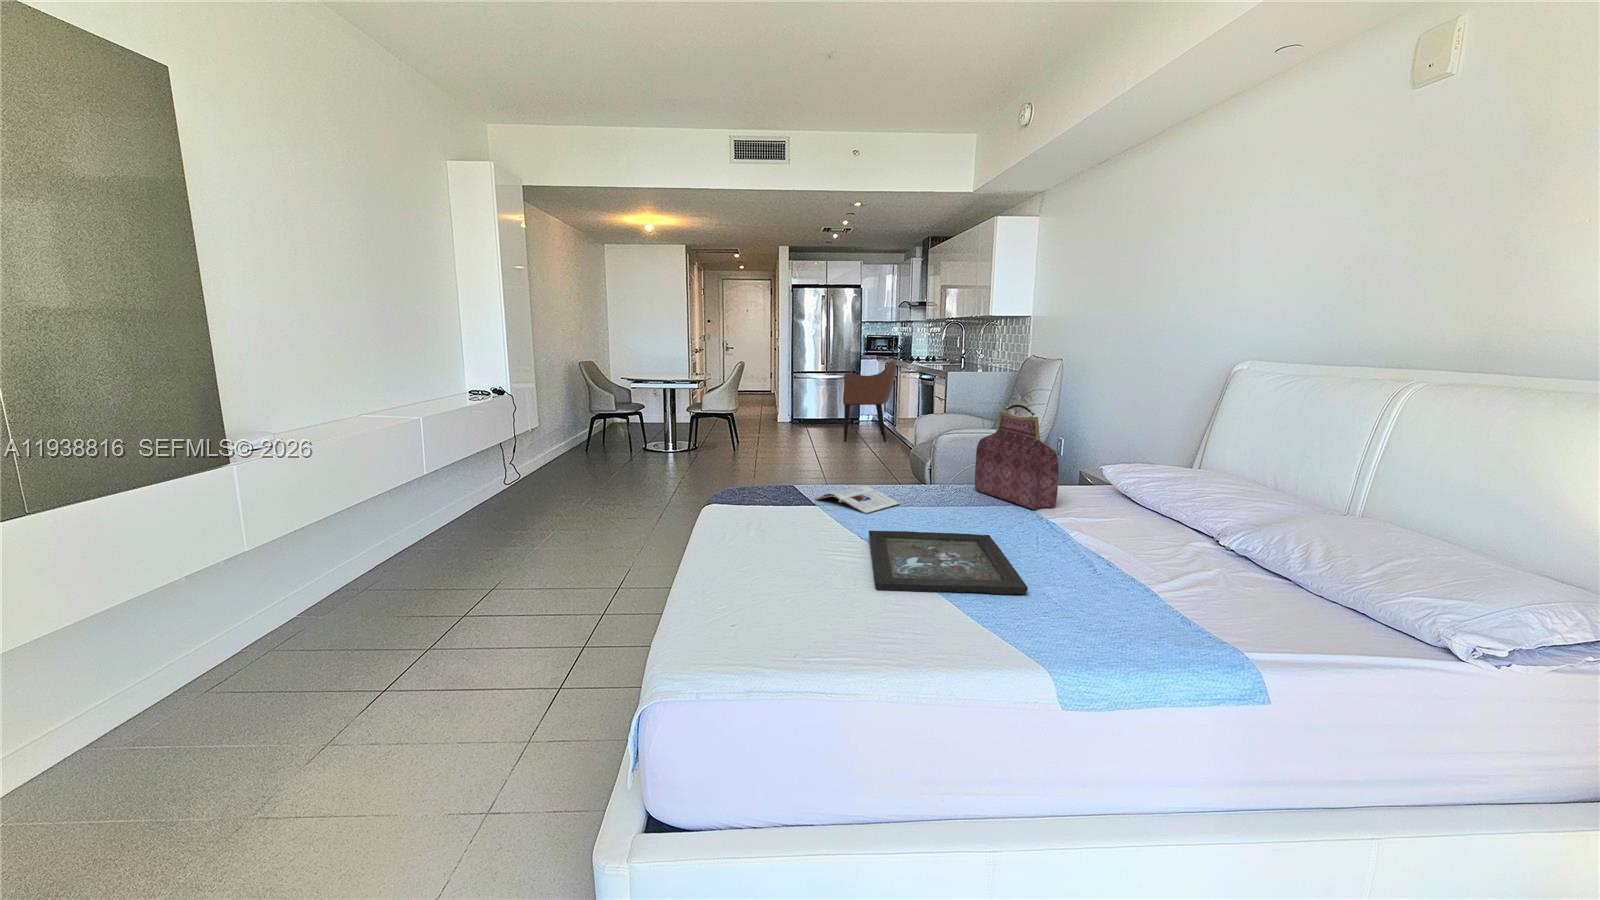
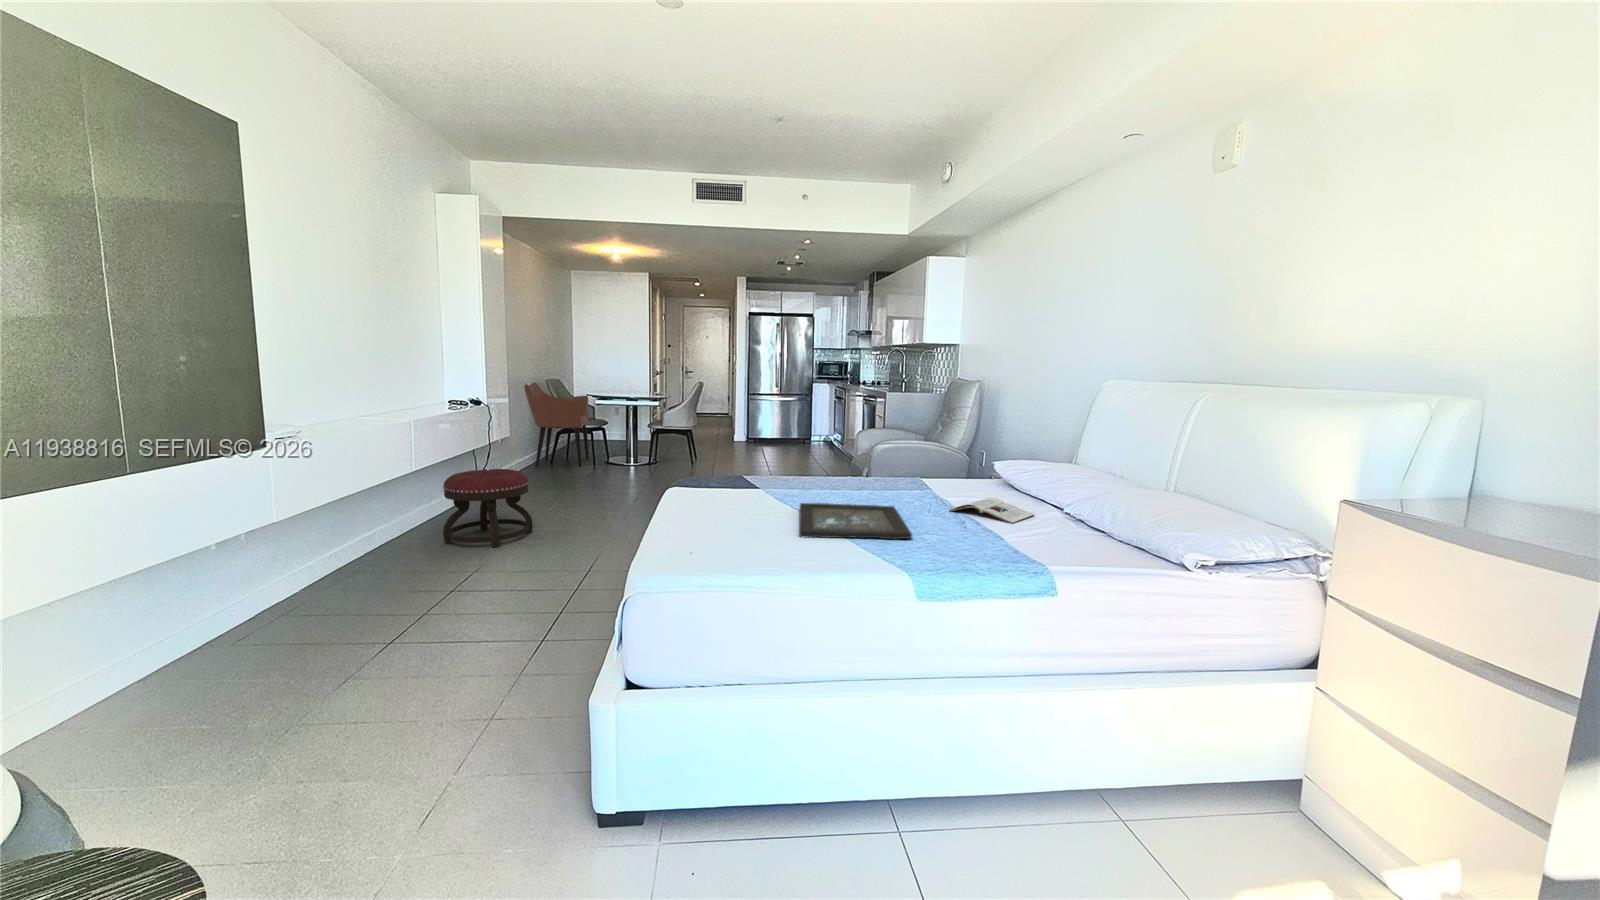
armchair: present [843,362,897,442] -> present [524,383,589,467]
handbag: present [975,405,1058,510] -> none [893,410,956,494]
ottoman: none [464,467,562,555] -> present [443,469,533,547]
magazine: present [815,486,900,514] -> present [949,498,1034,523]

